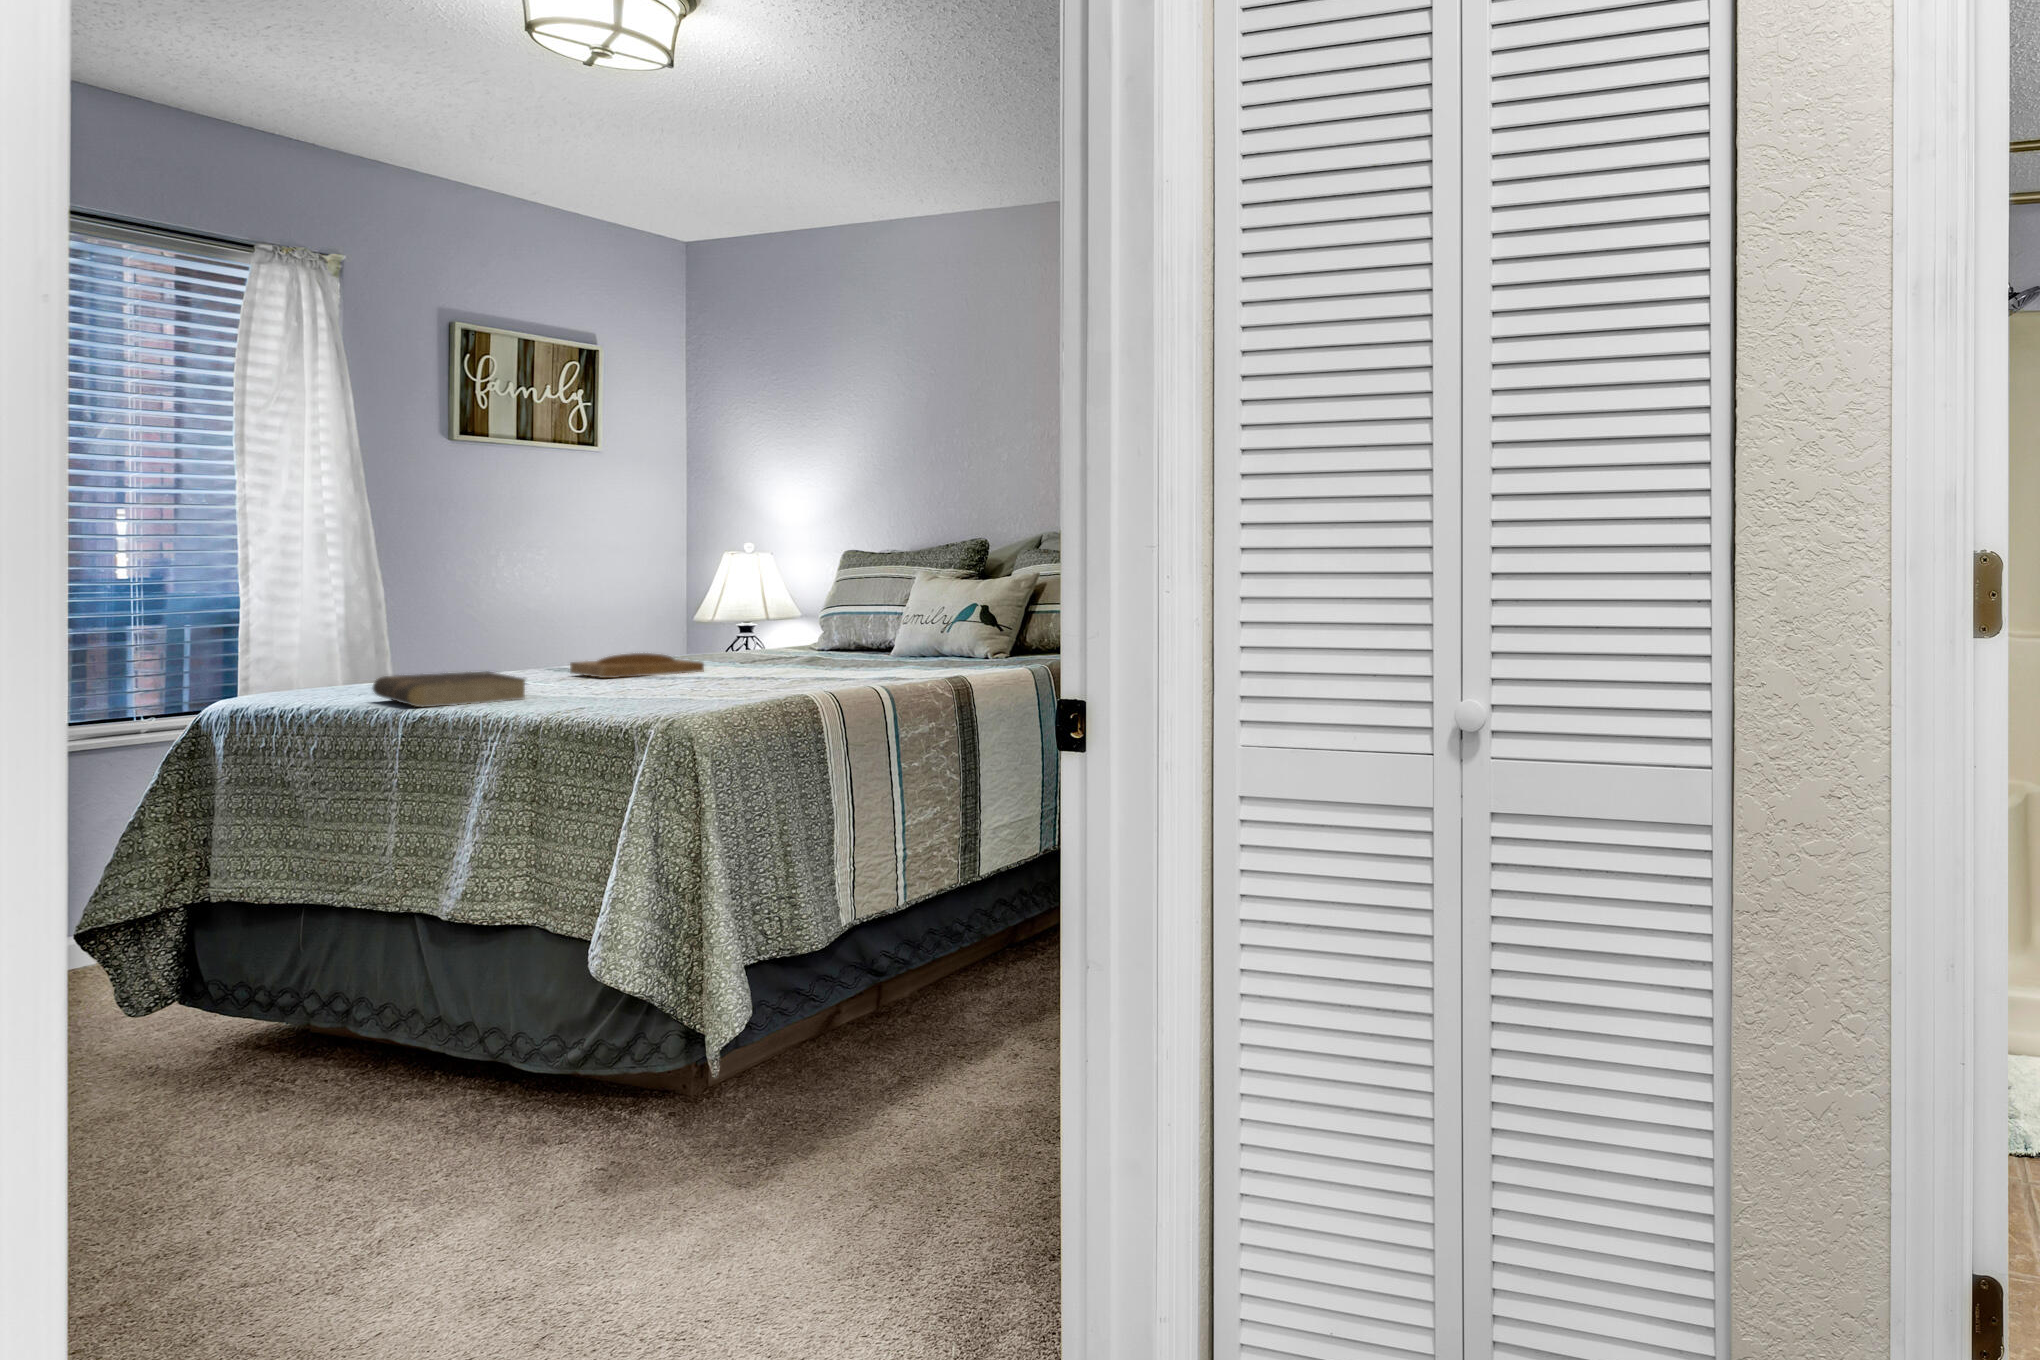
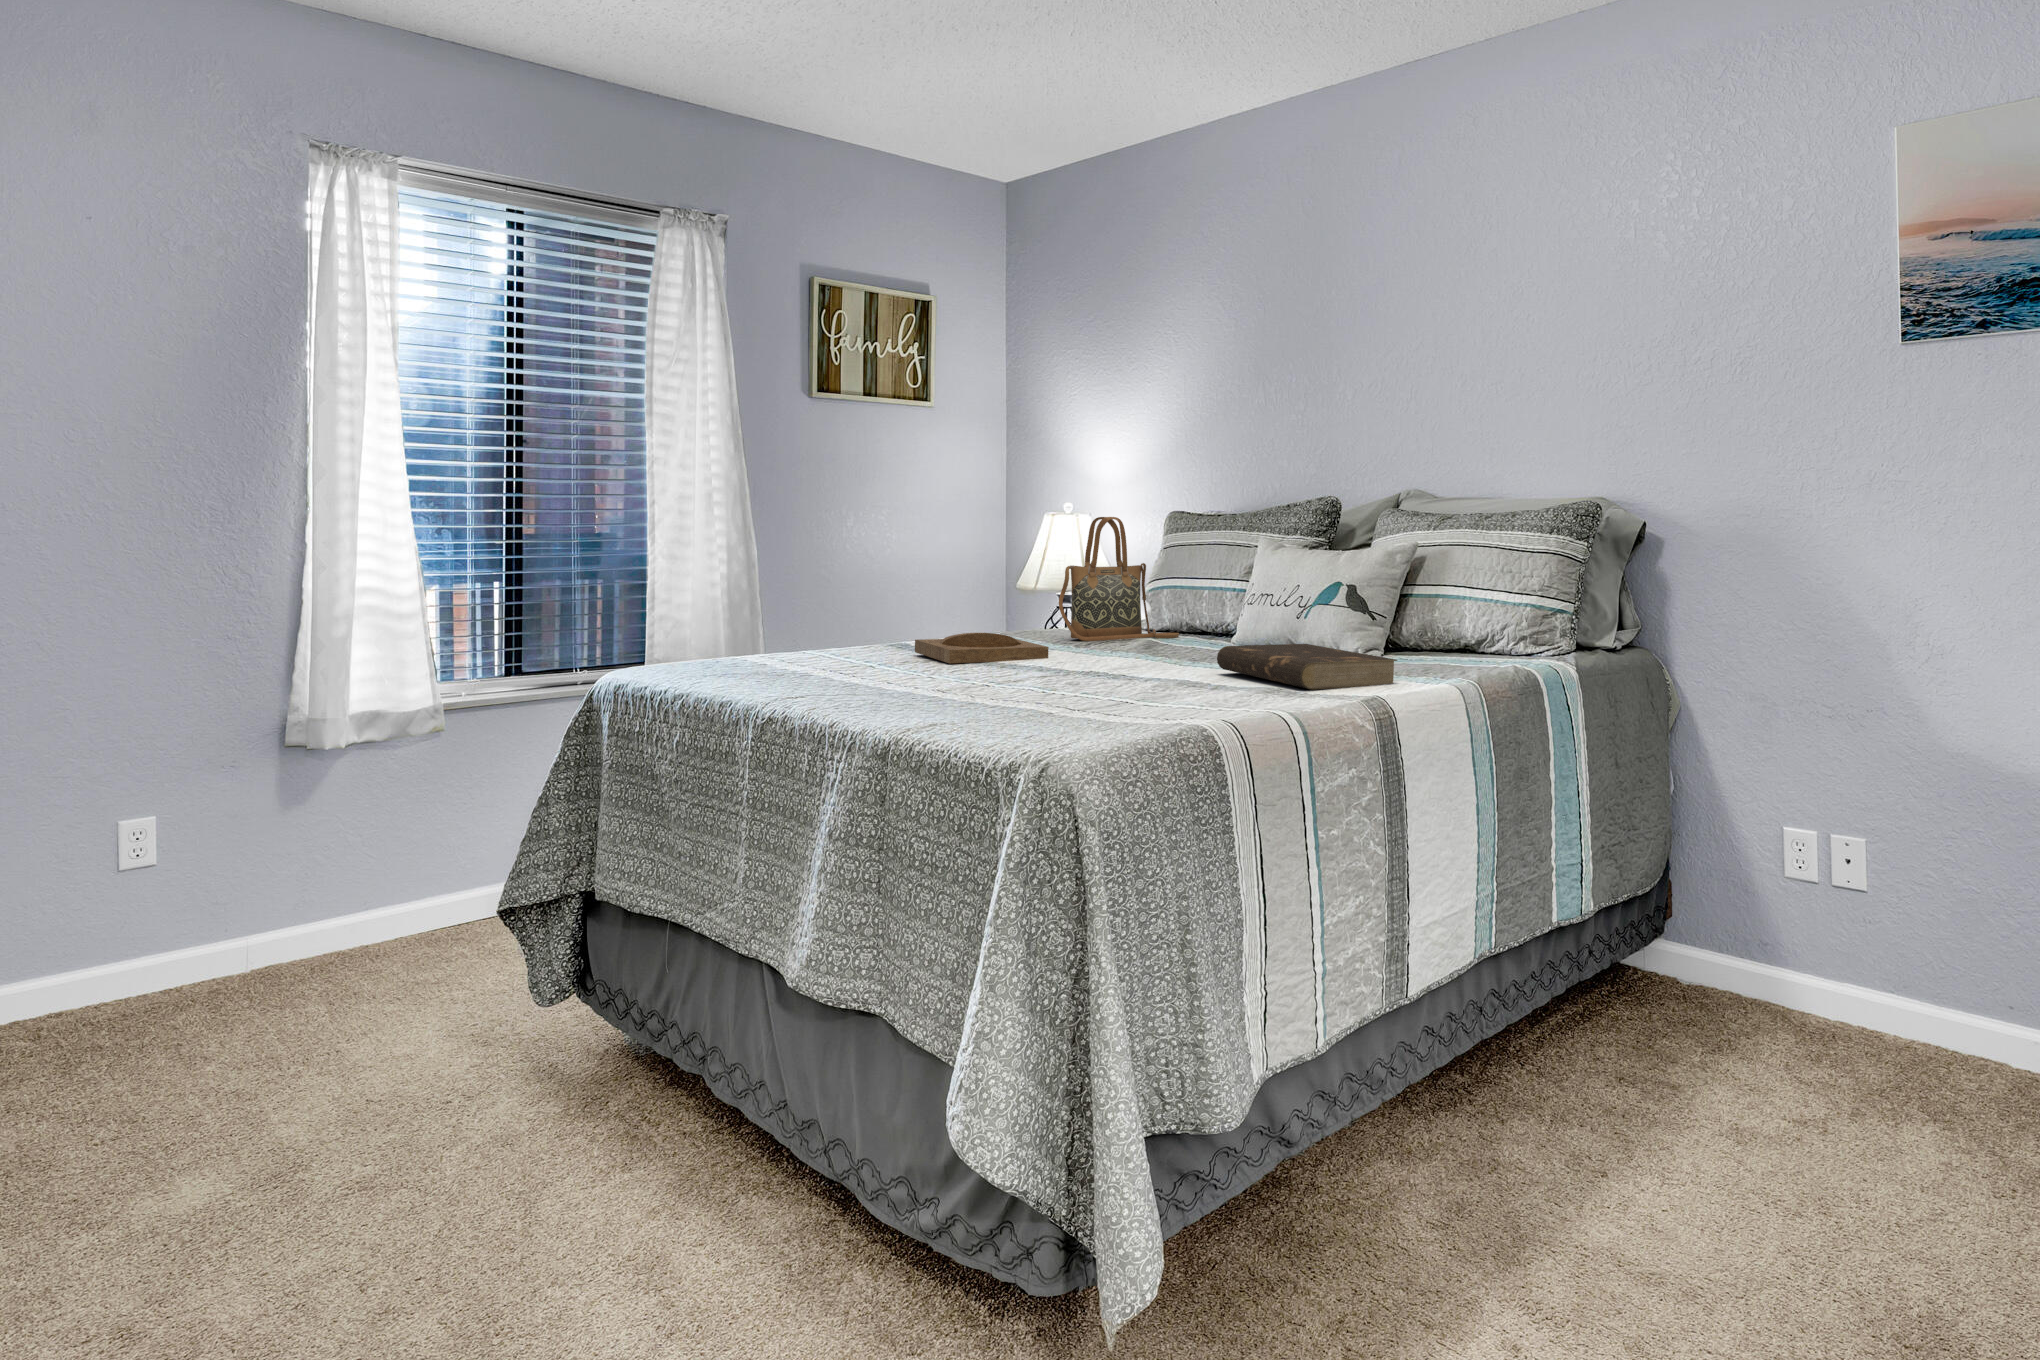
handbag: none [721,554,840,660] -> present [1059,517,1179,641]
book: present [373,672,525,707] -> present [1217,644,1397,690]

